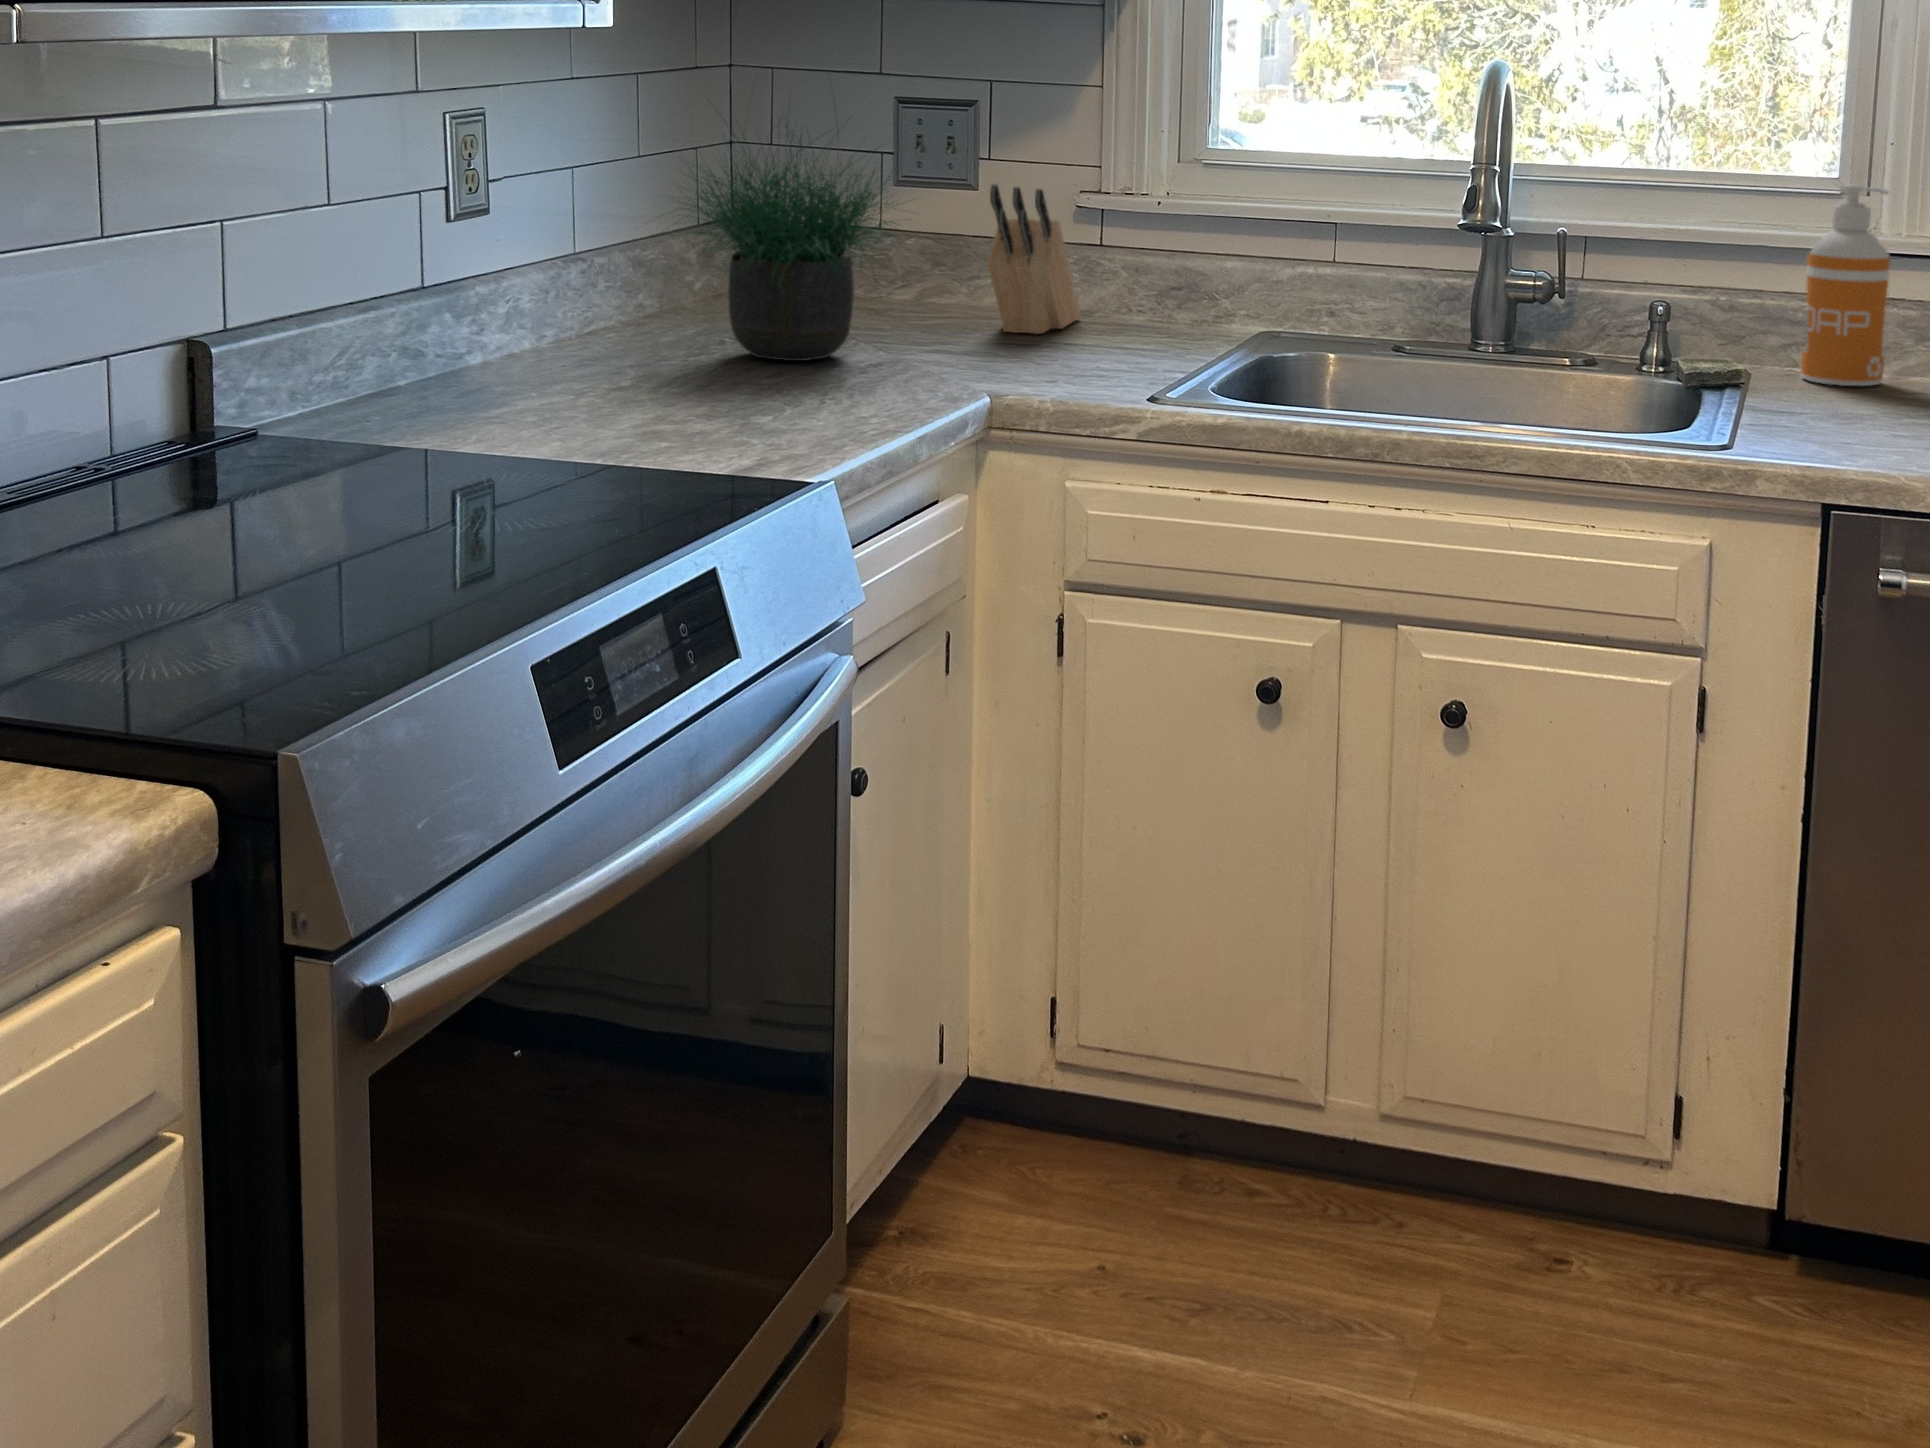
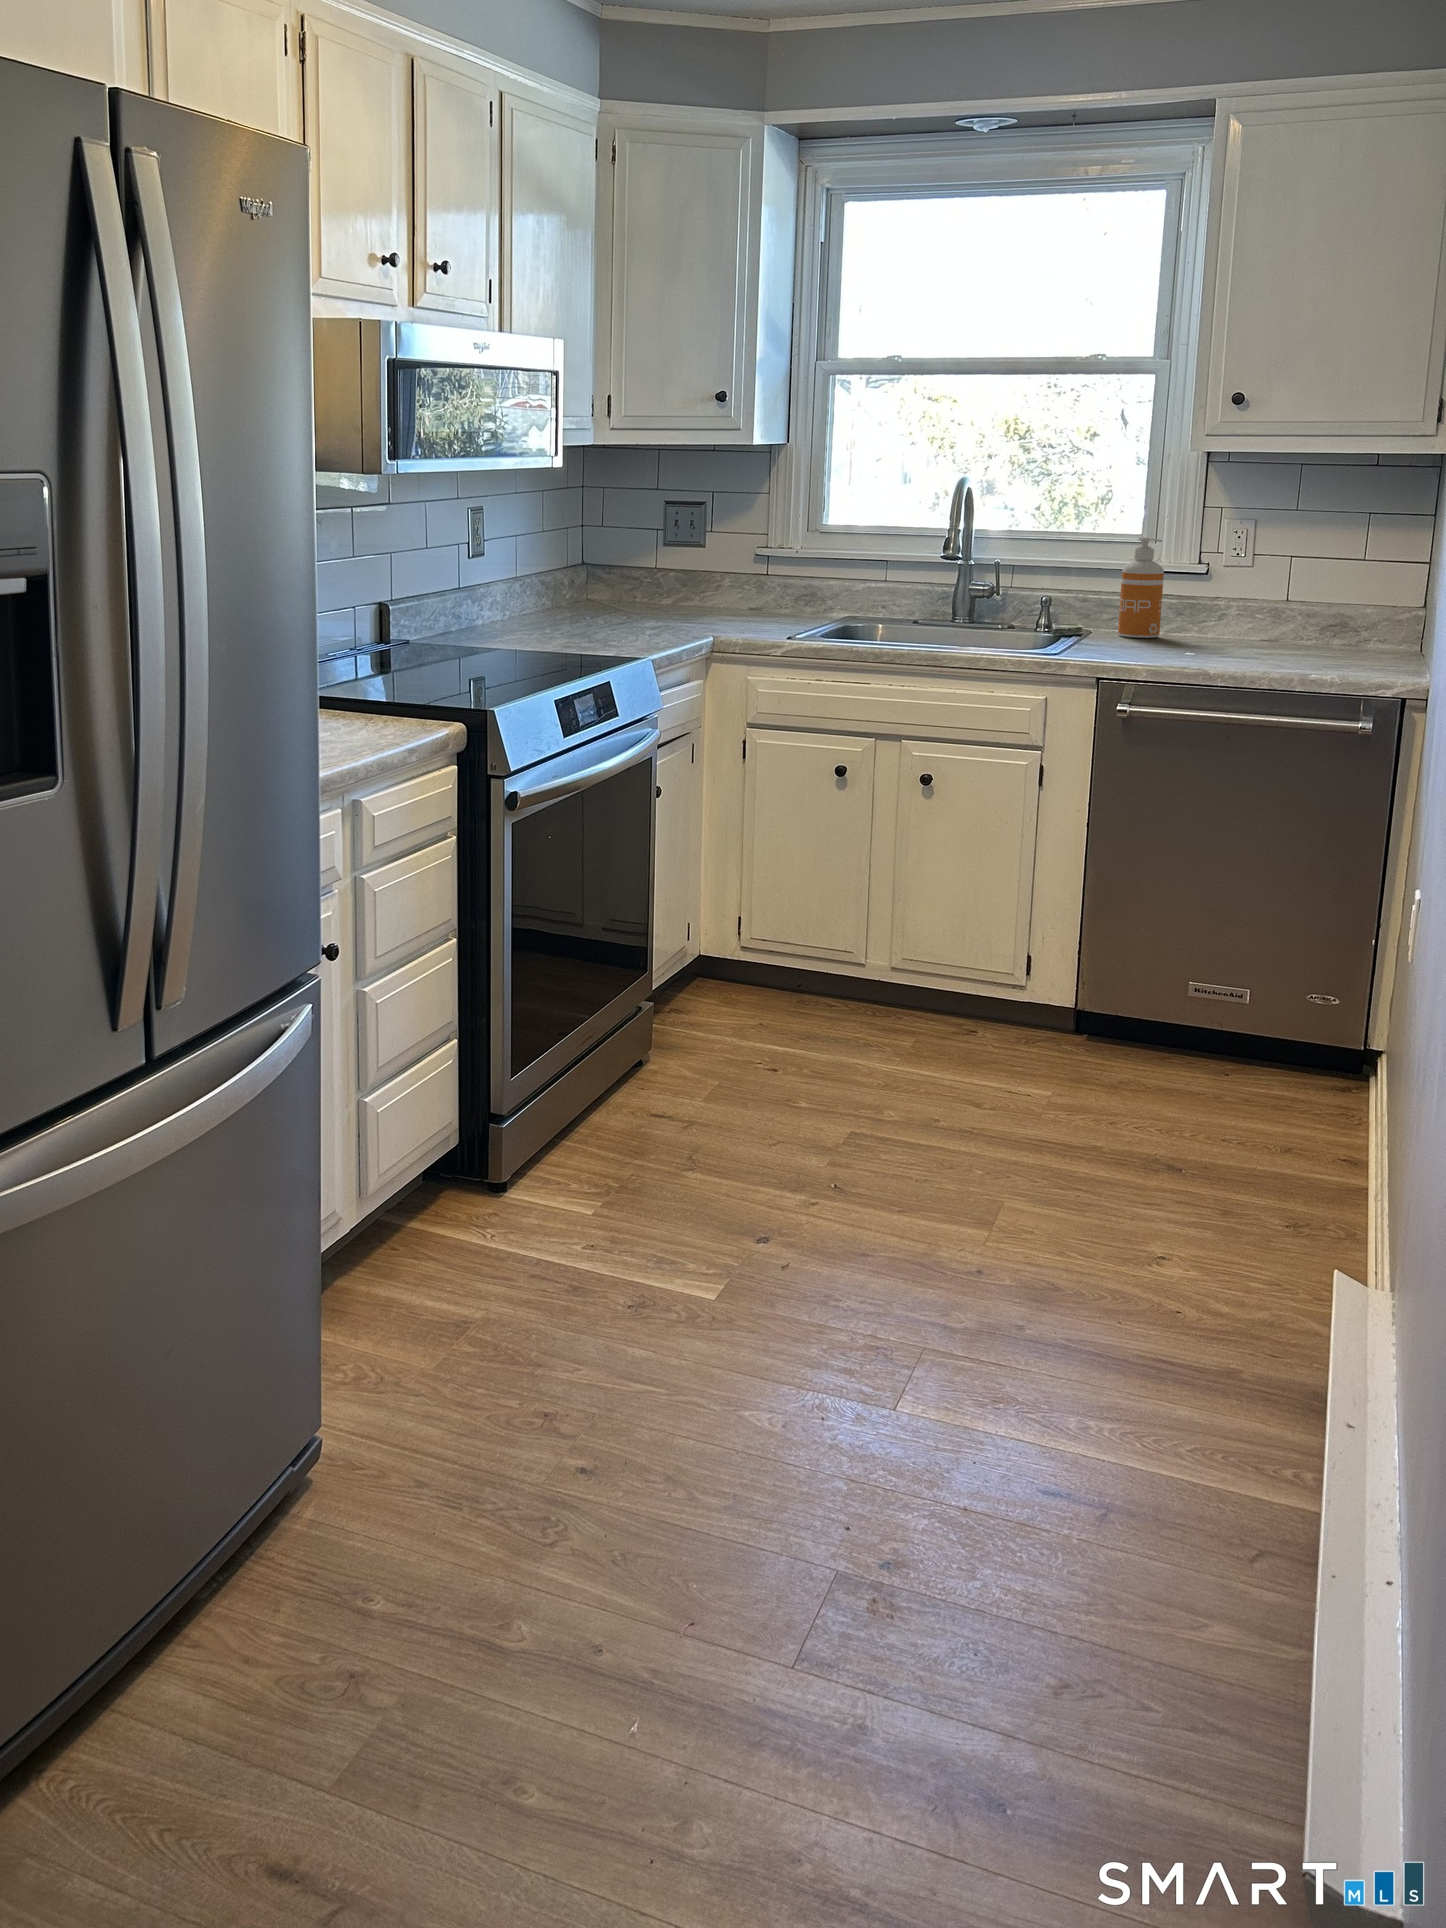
potted plant: present [663,112,900,361] -> none [549,486,683,624]
knife block: present [988,184,1081,334] -> none [712,542,758,616]

